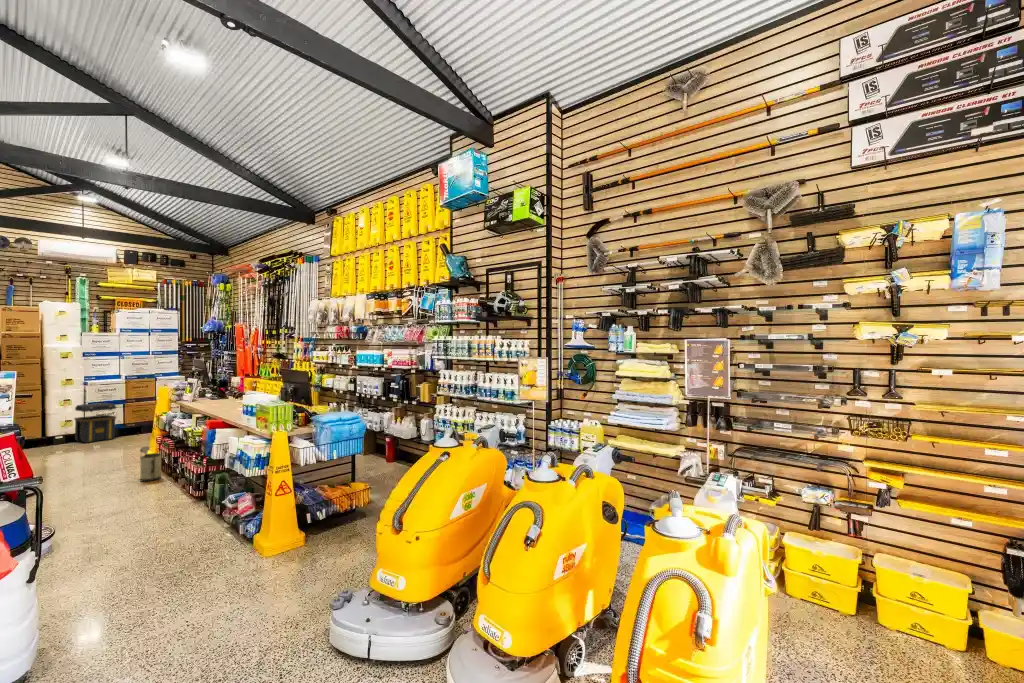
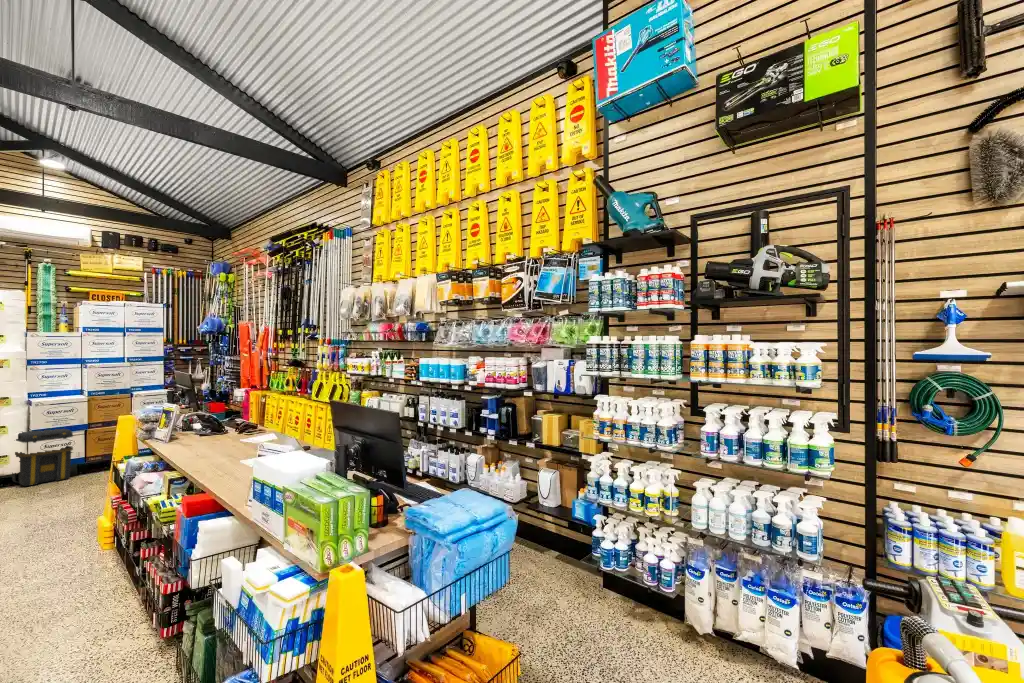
watering can: present [140,447,162,481] -> none [68,518,109,585]

